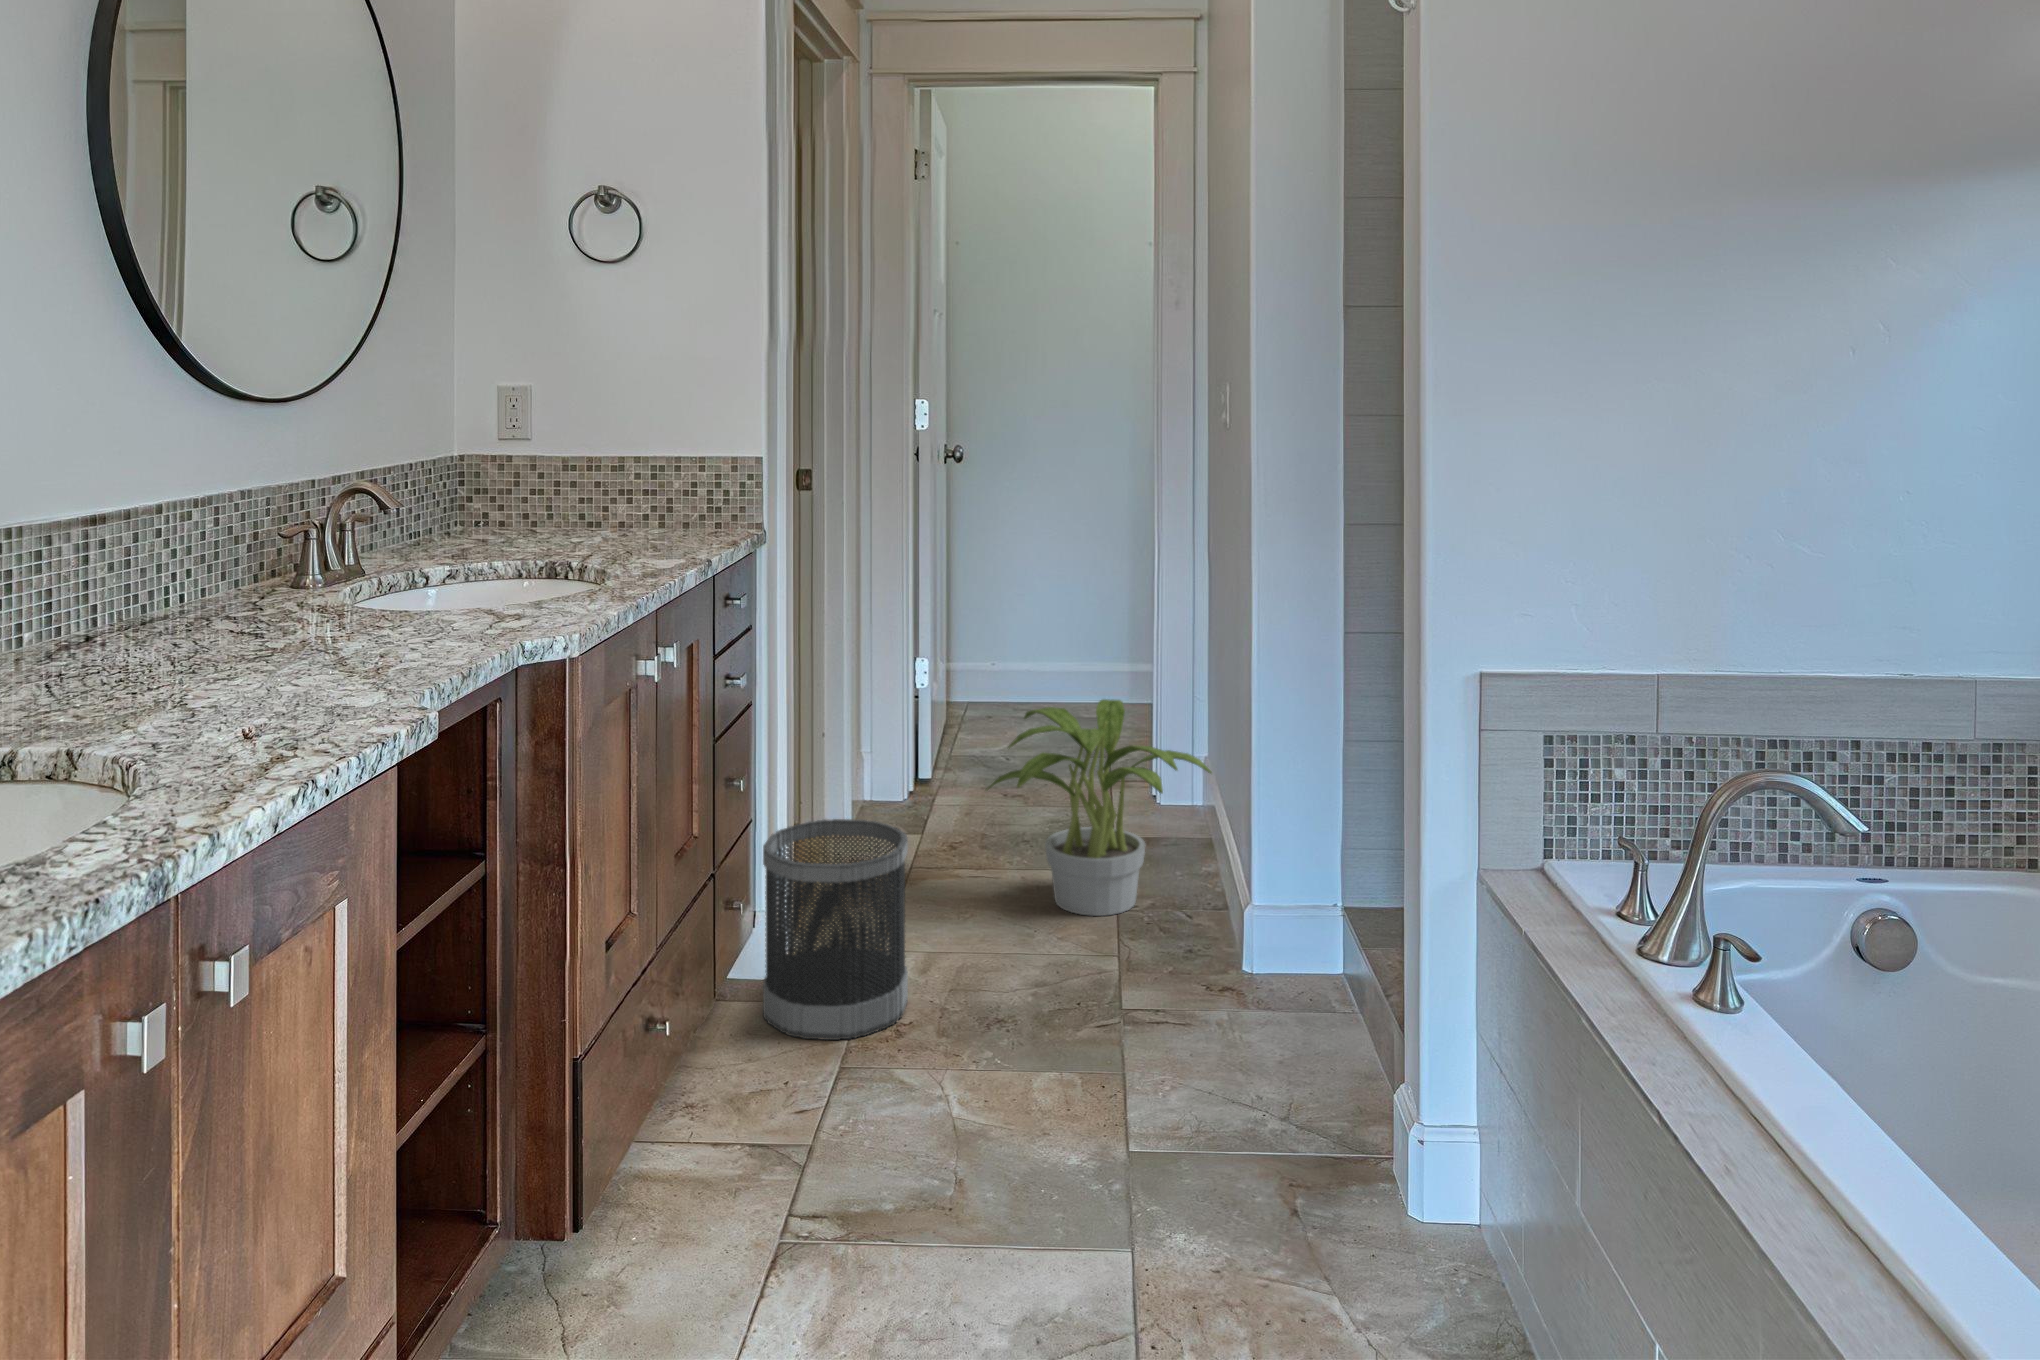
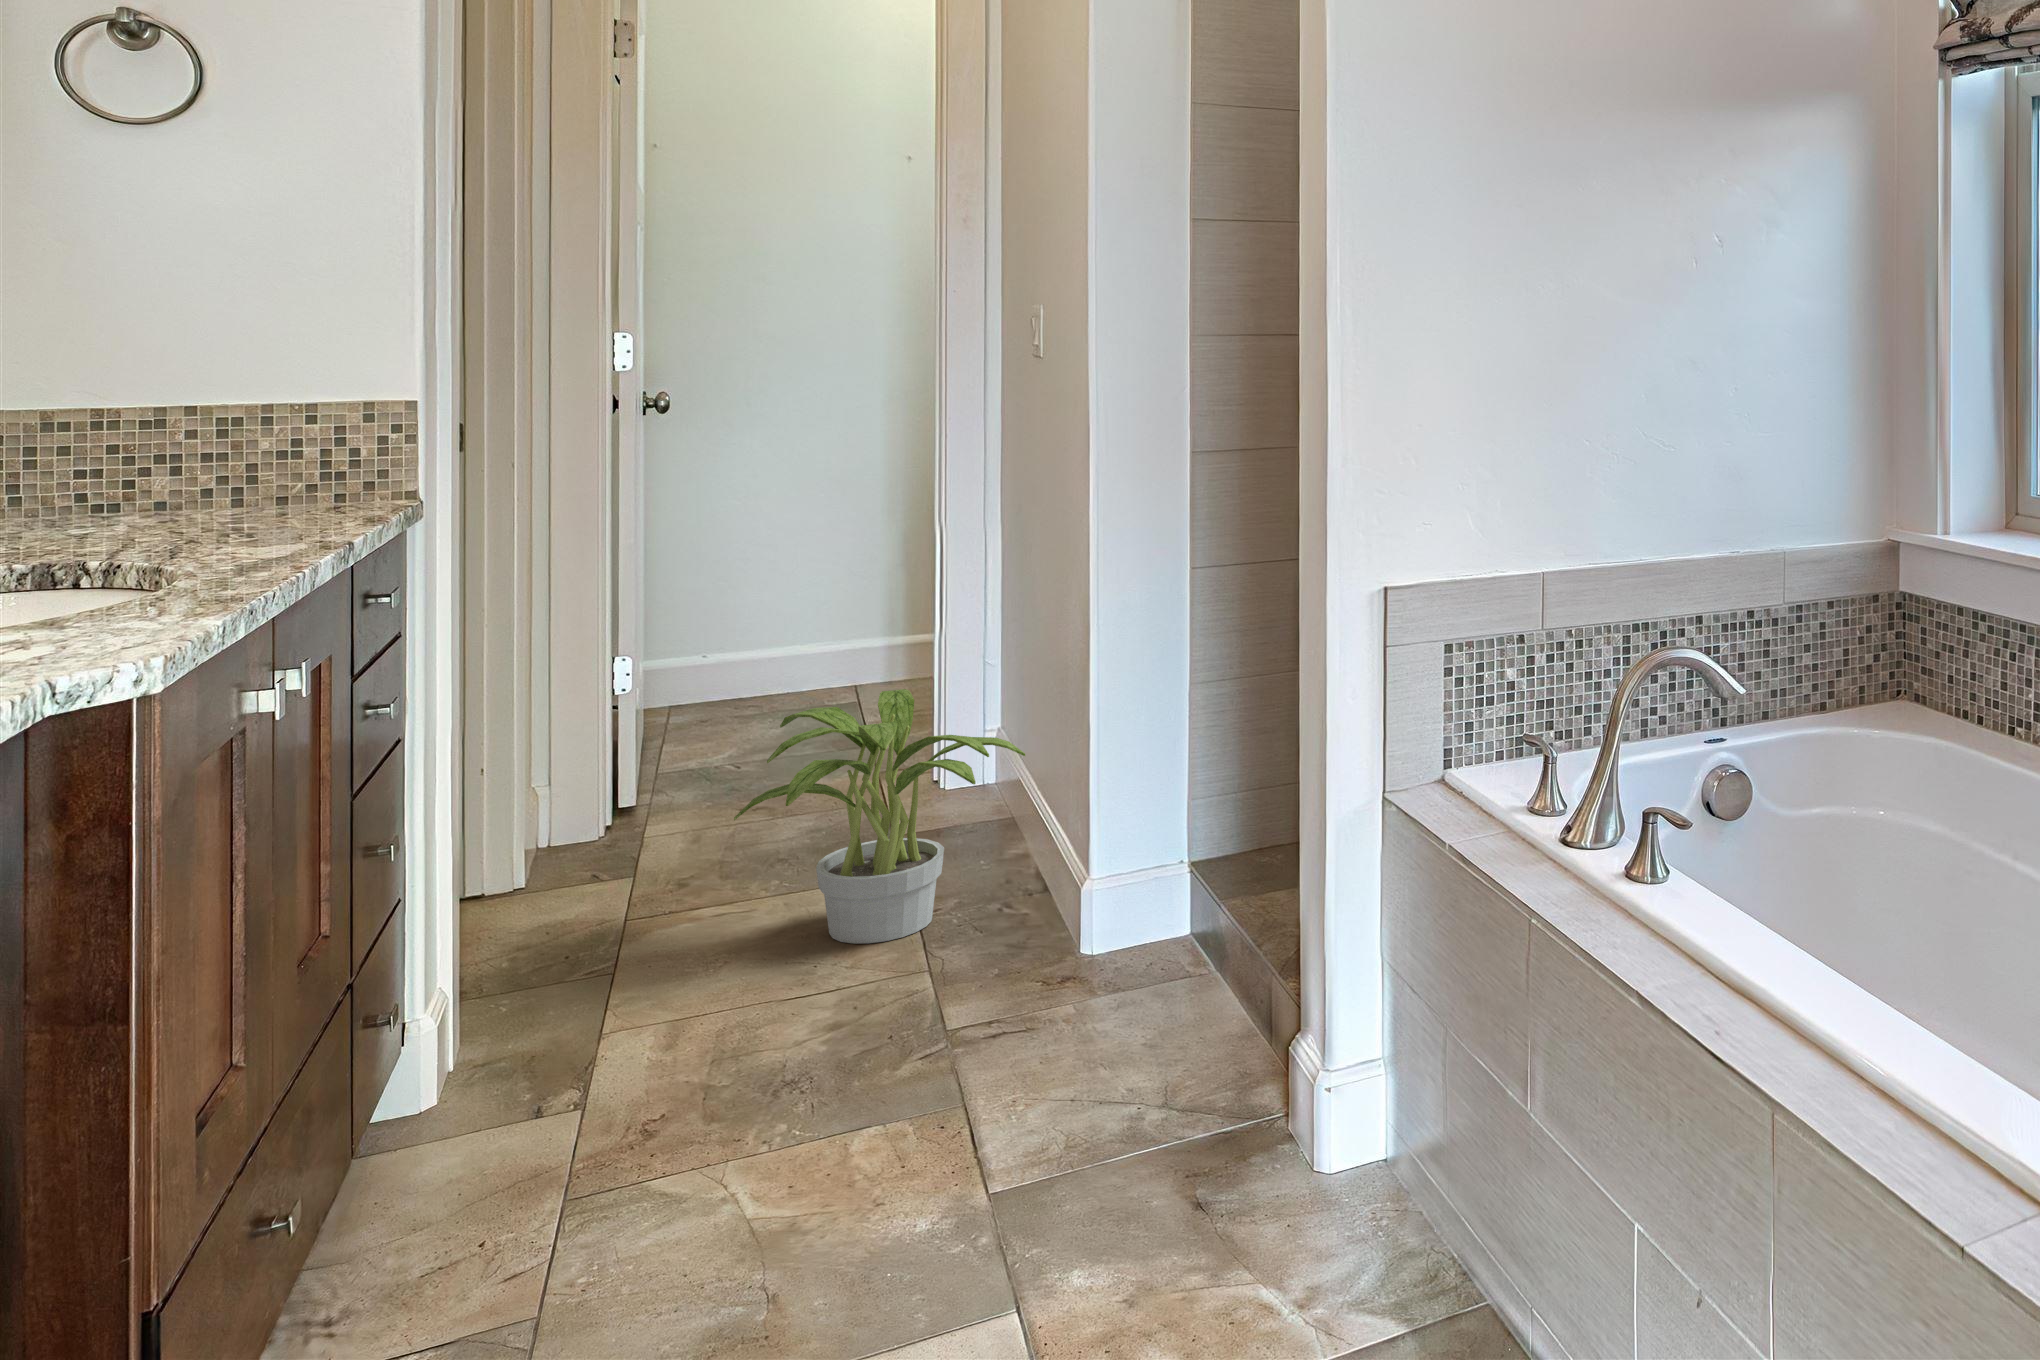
wastebasket: present [763,819,908,1040] -> none [425,873,653,1180]

